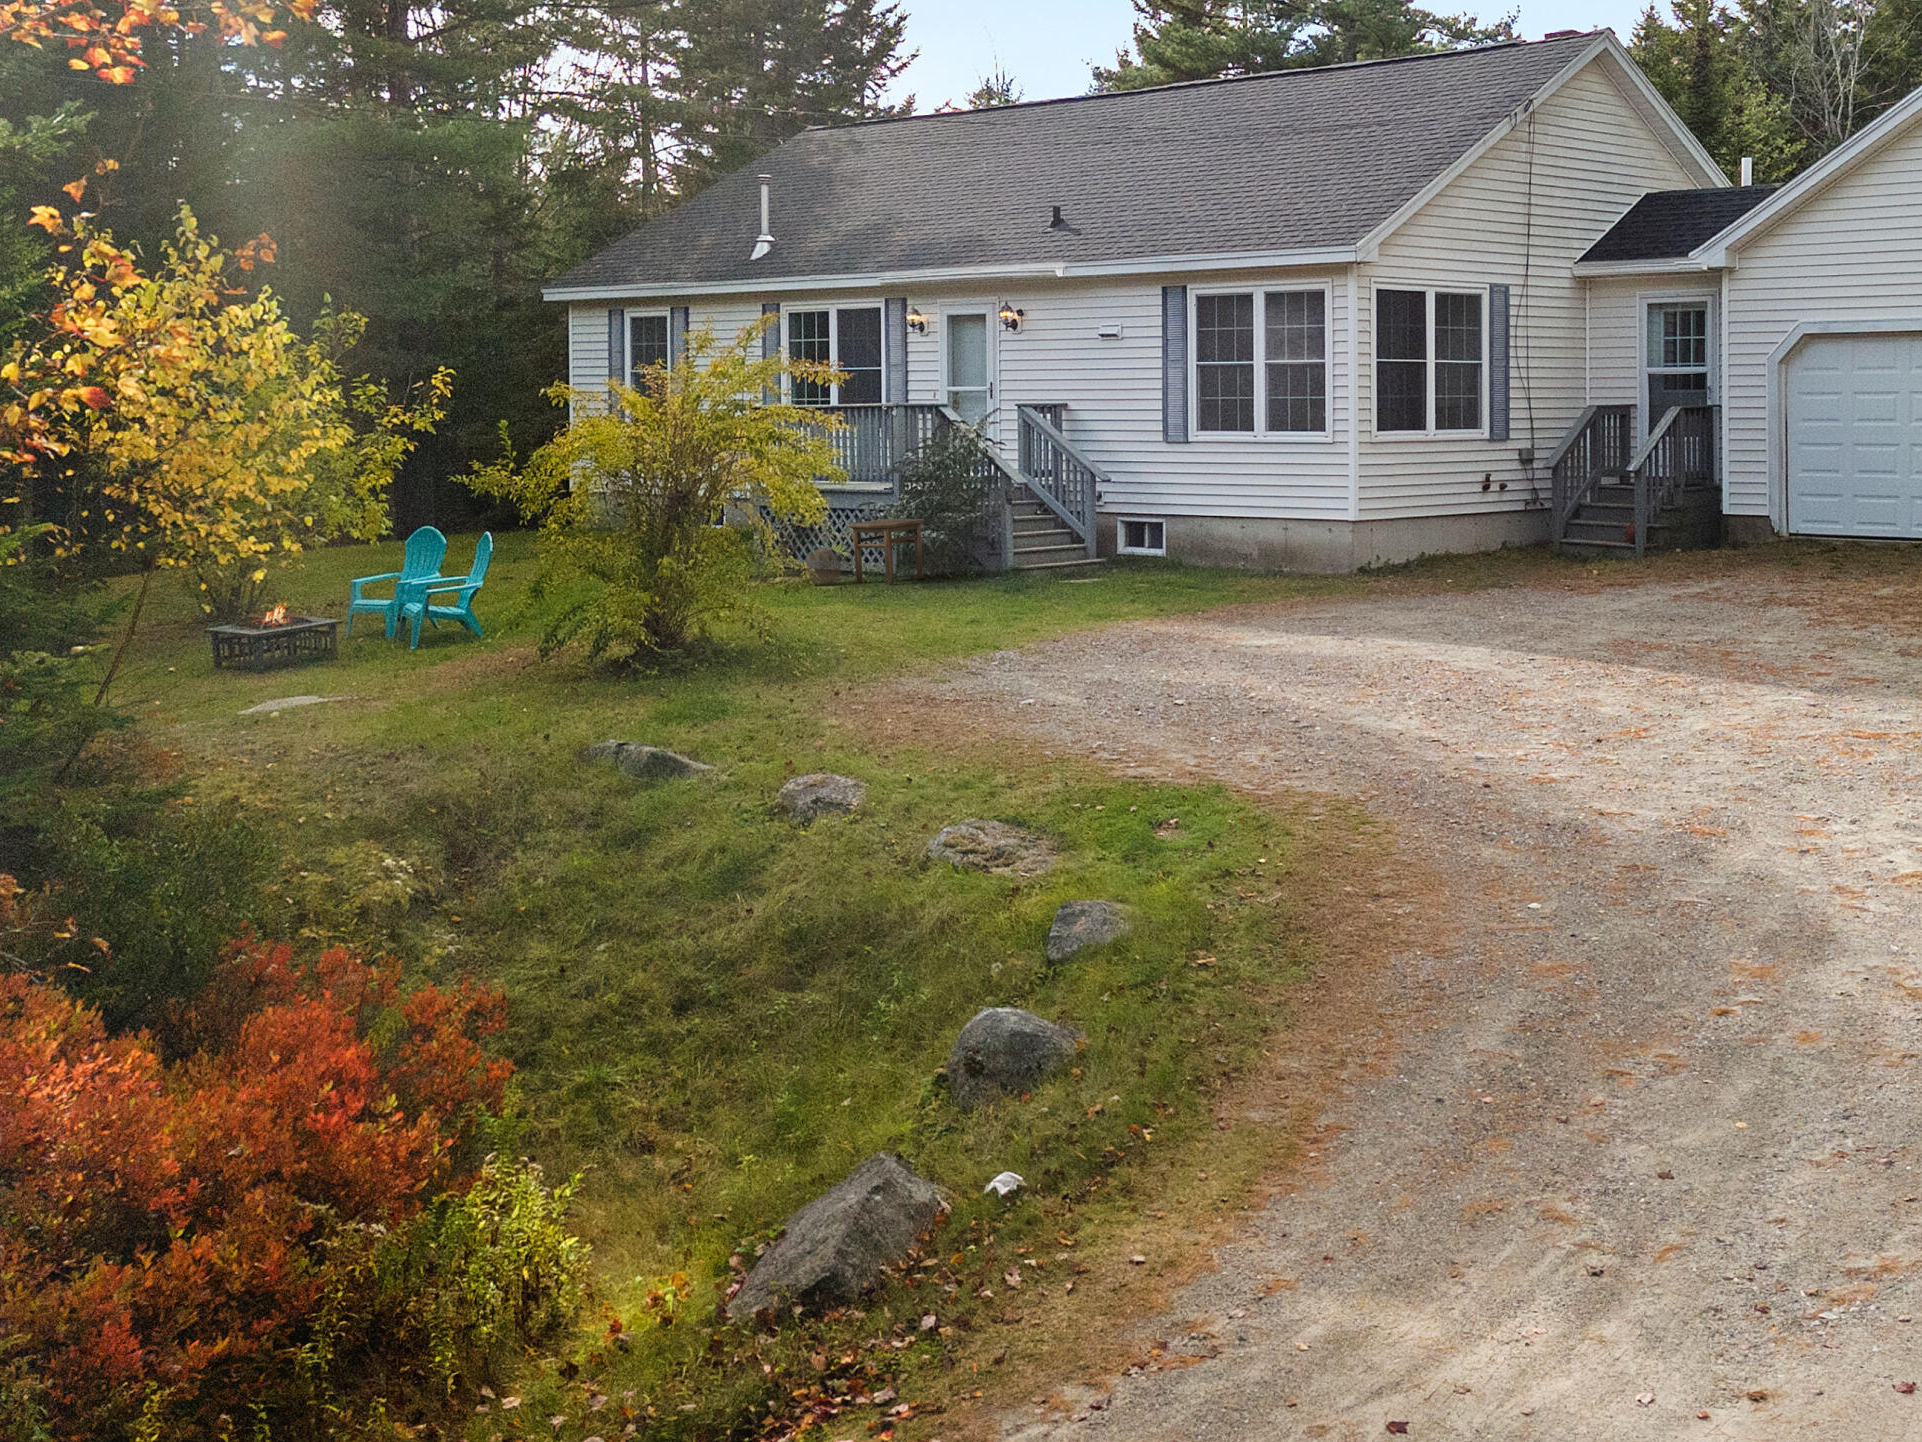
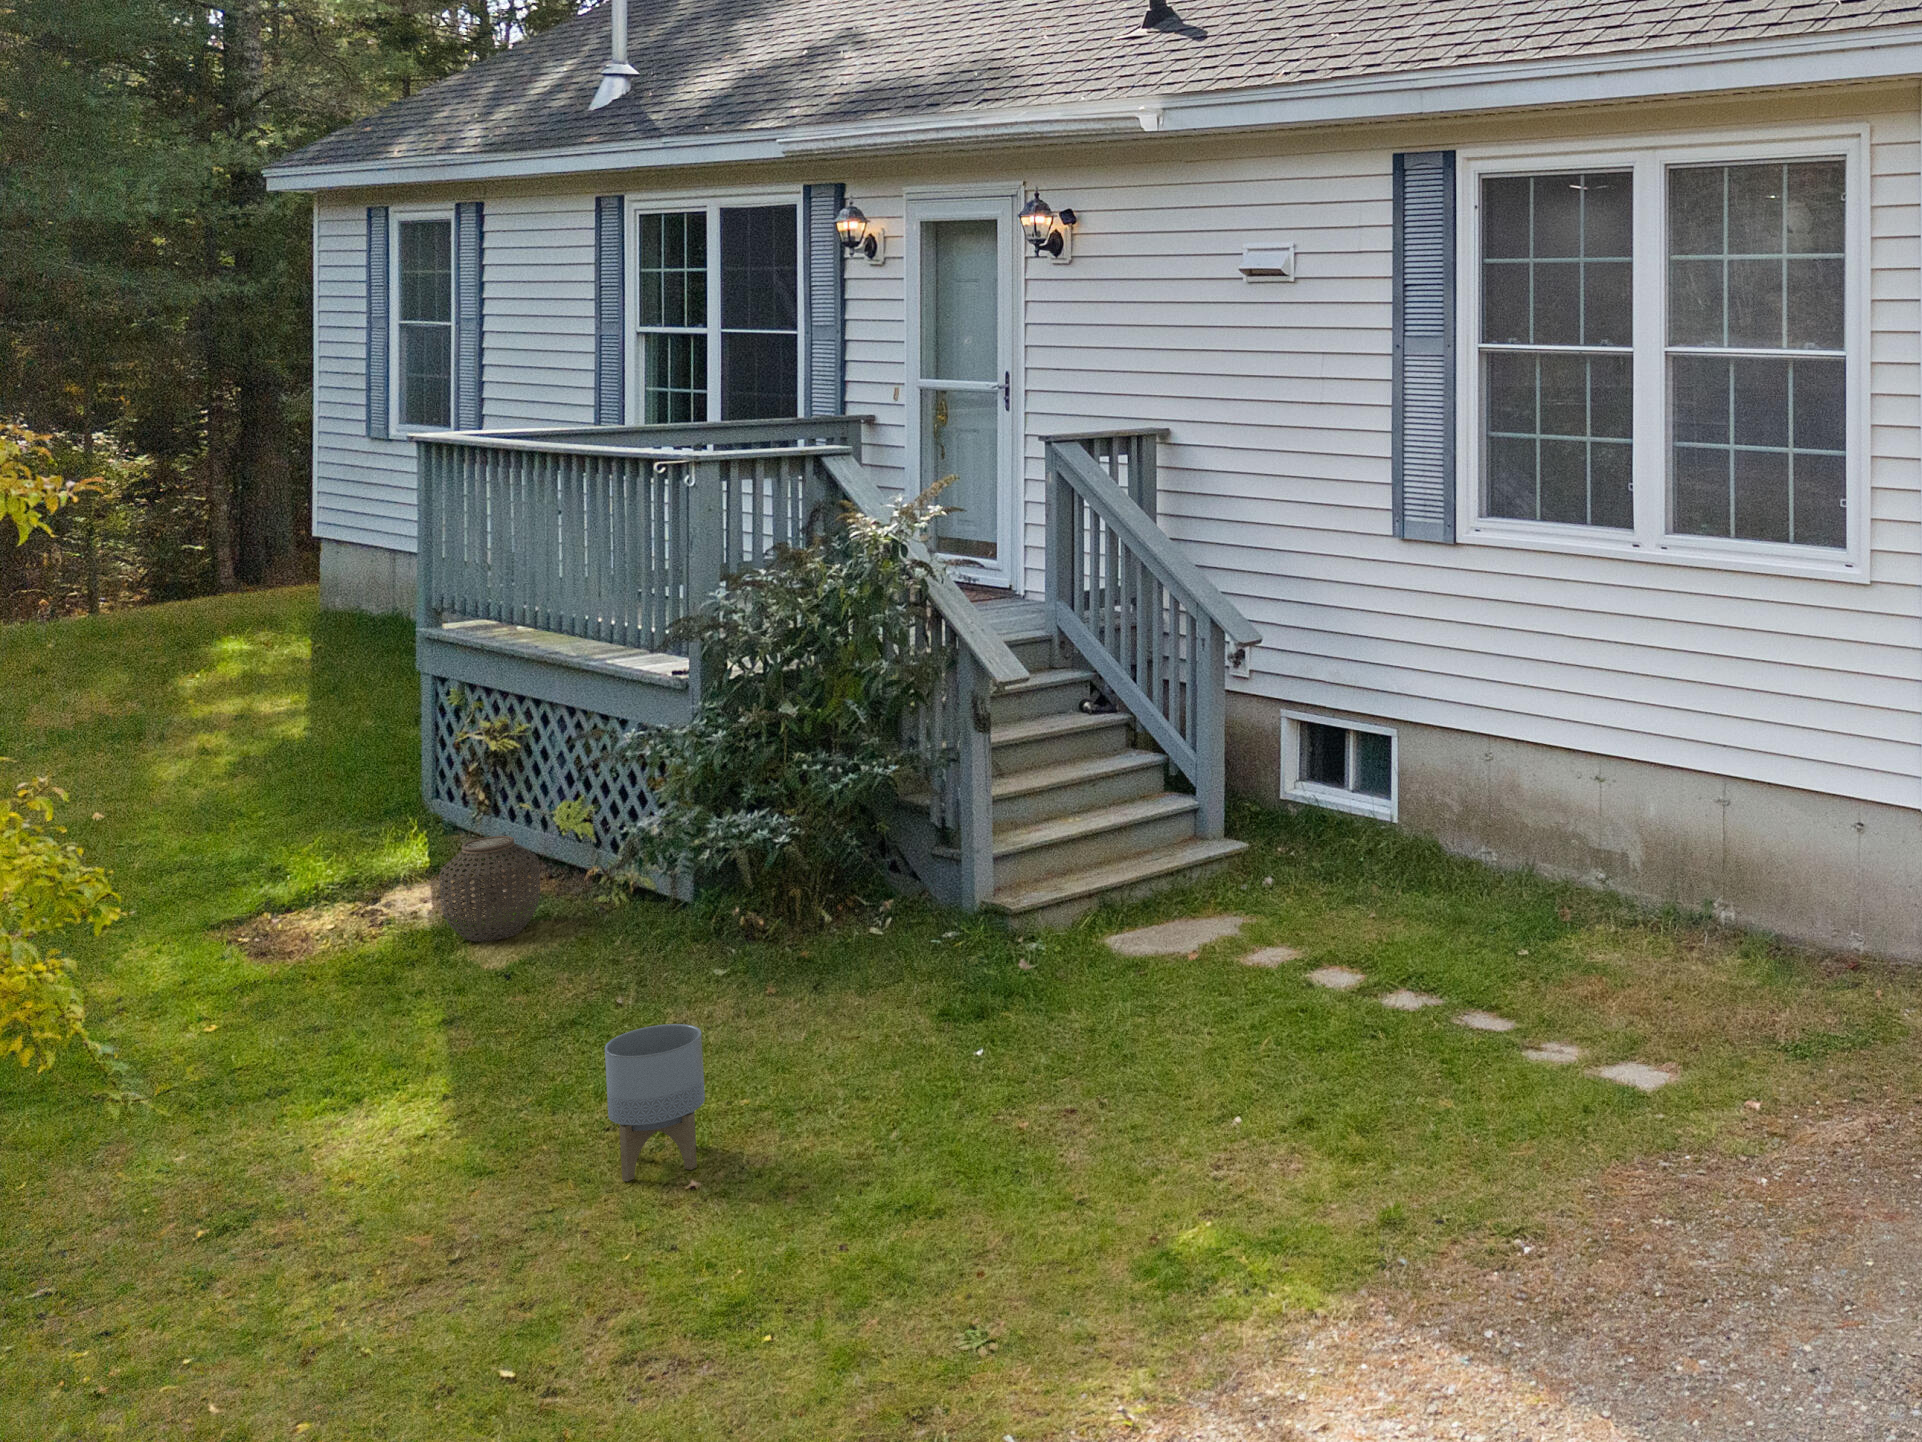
side table: present [849,519,924,584] -> none [555,746,764,950]
planter: none [920,568,949,610] -> present [605,1024,705,1181]

